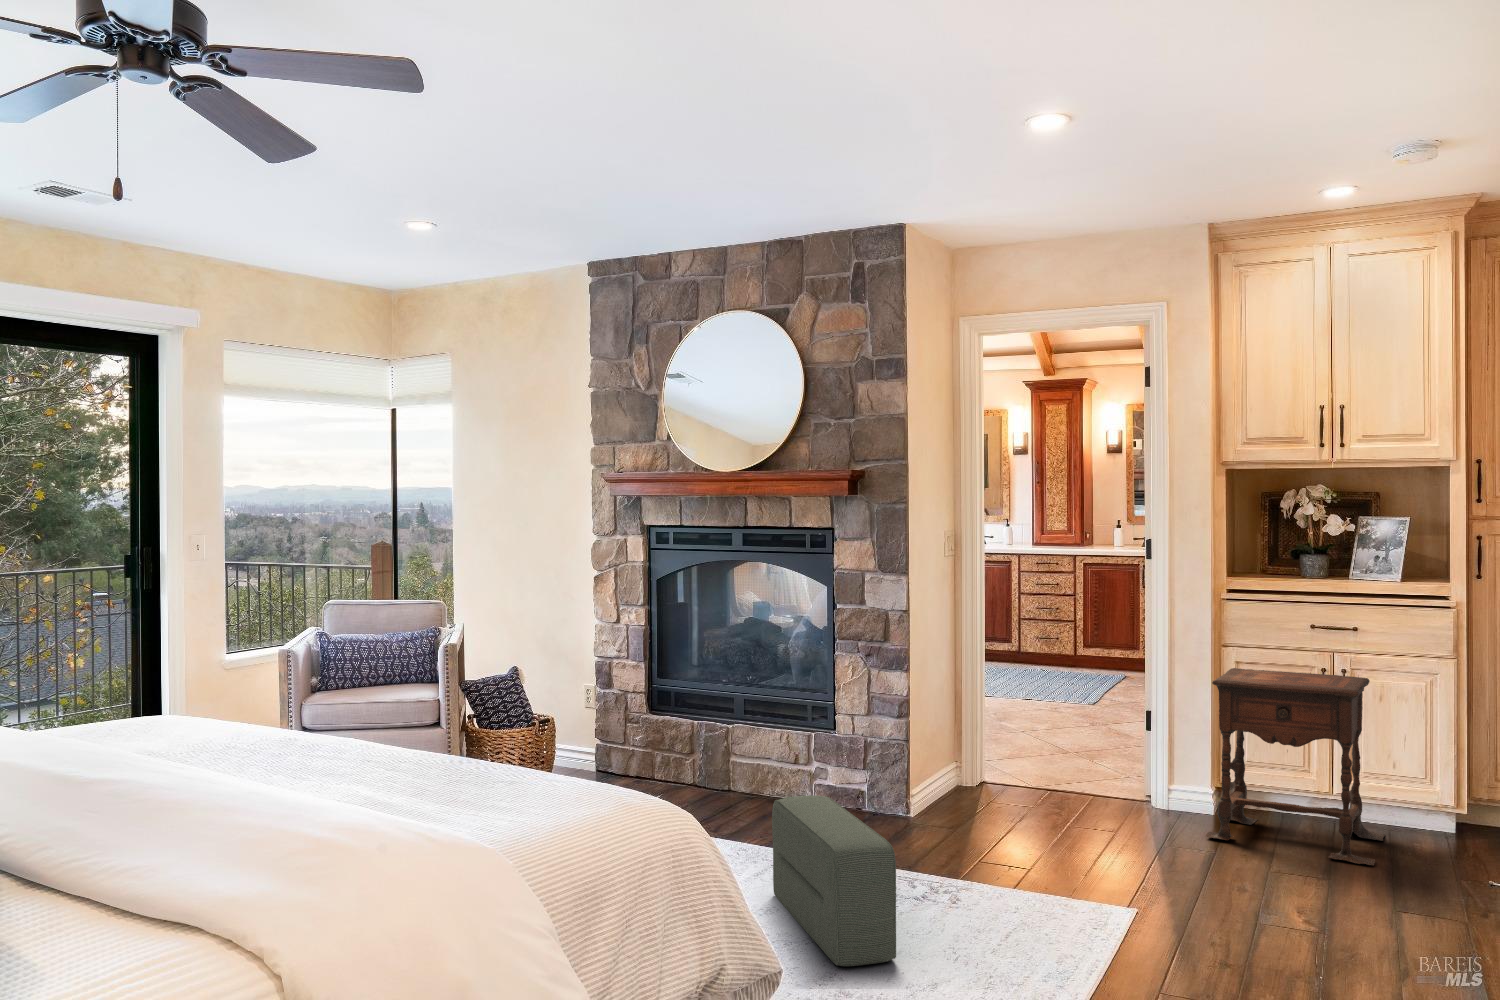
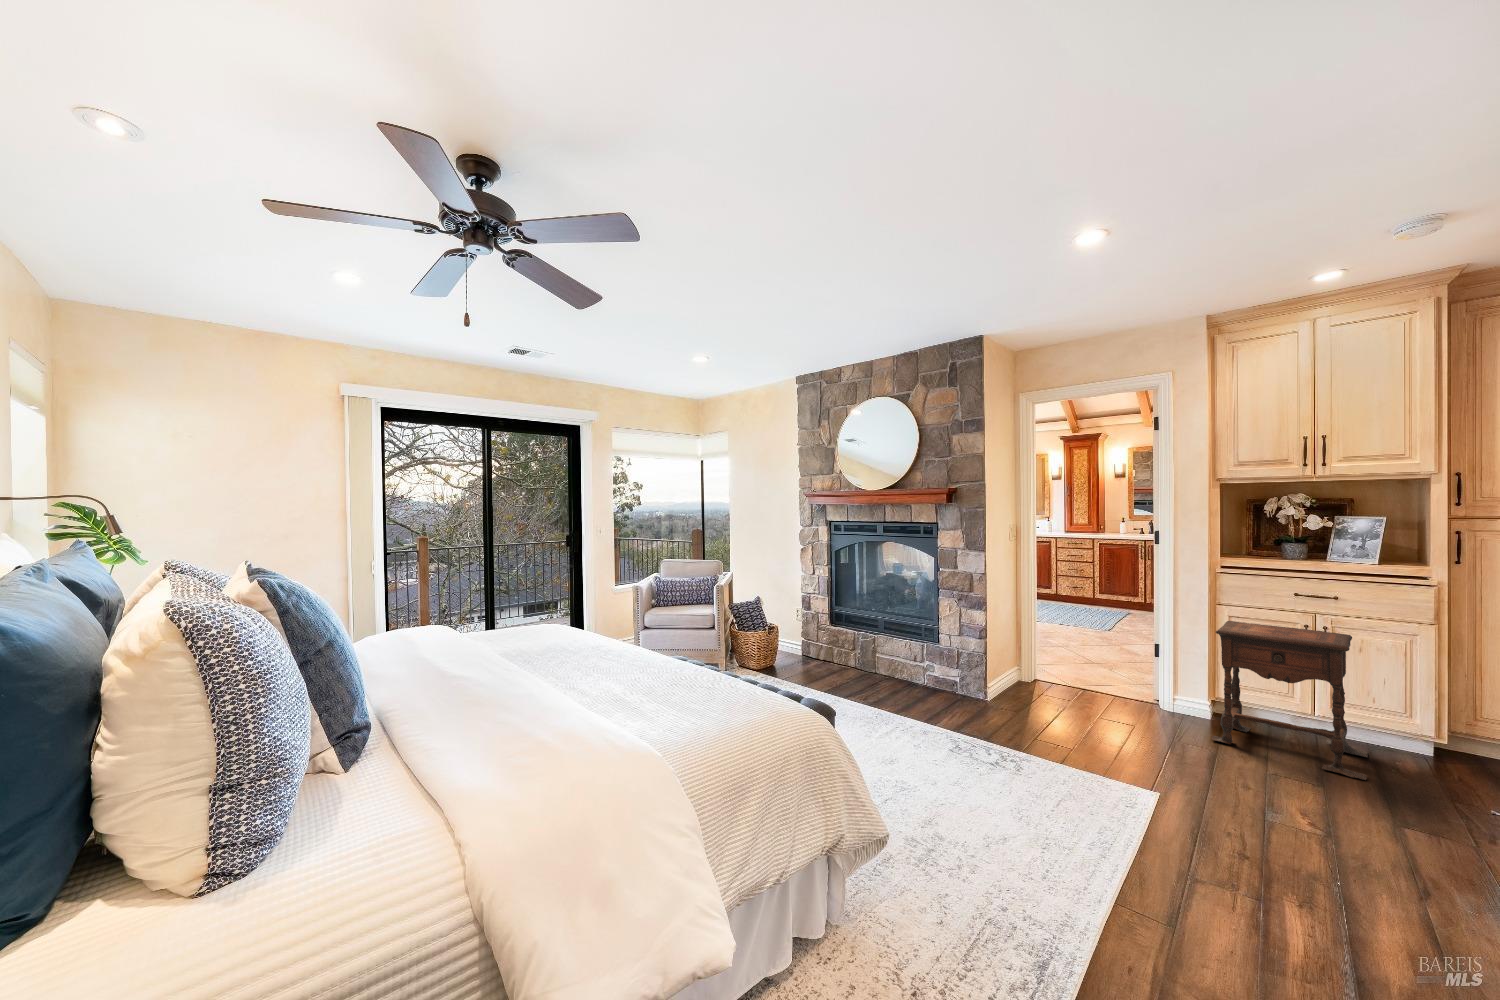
pouf: present [772,795,896,966] -> none [895,693,978,822]

